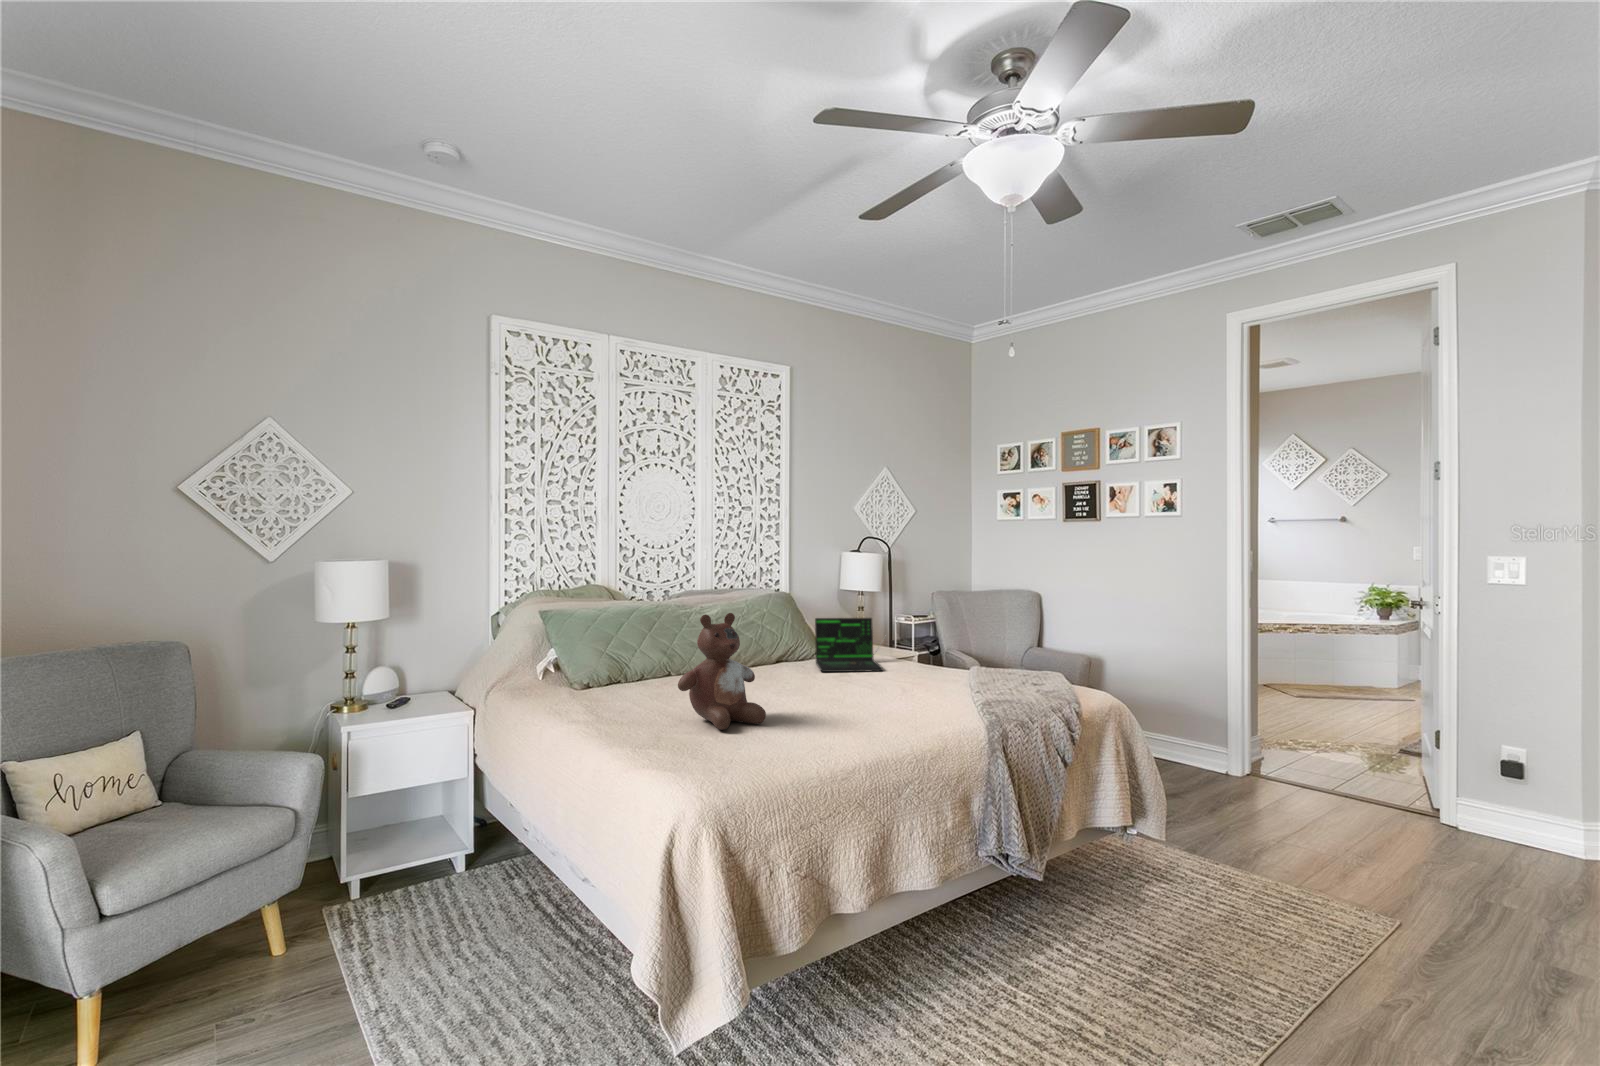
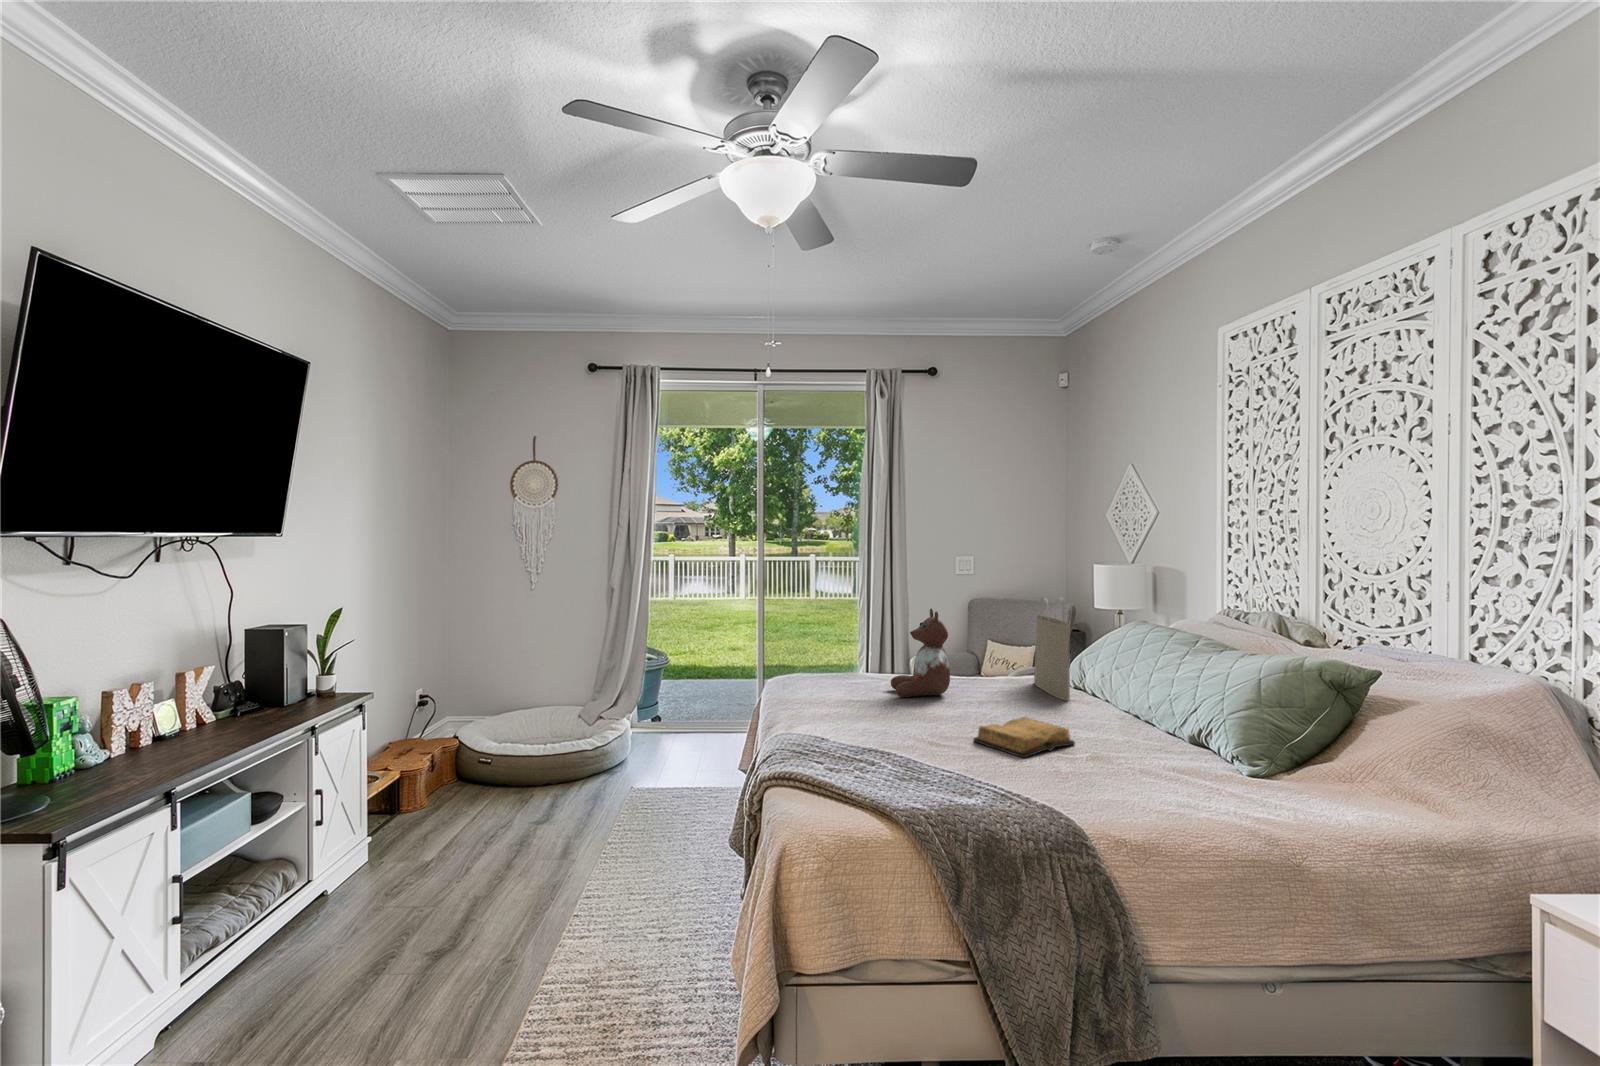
tote bag: none [584,591,673,702] -> present [1034,598,1070,701]
laptop: present [815,618,883,672] -> none [1125,695,1247,797]
diary: none [813,669,886,693] -> present [973,717,1075,758]

